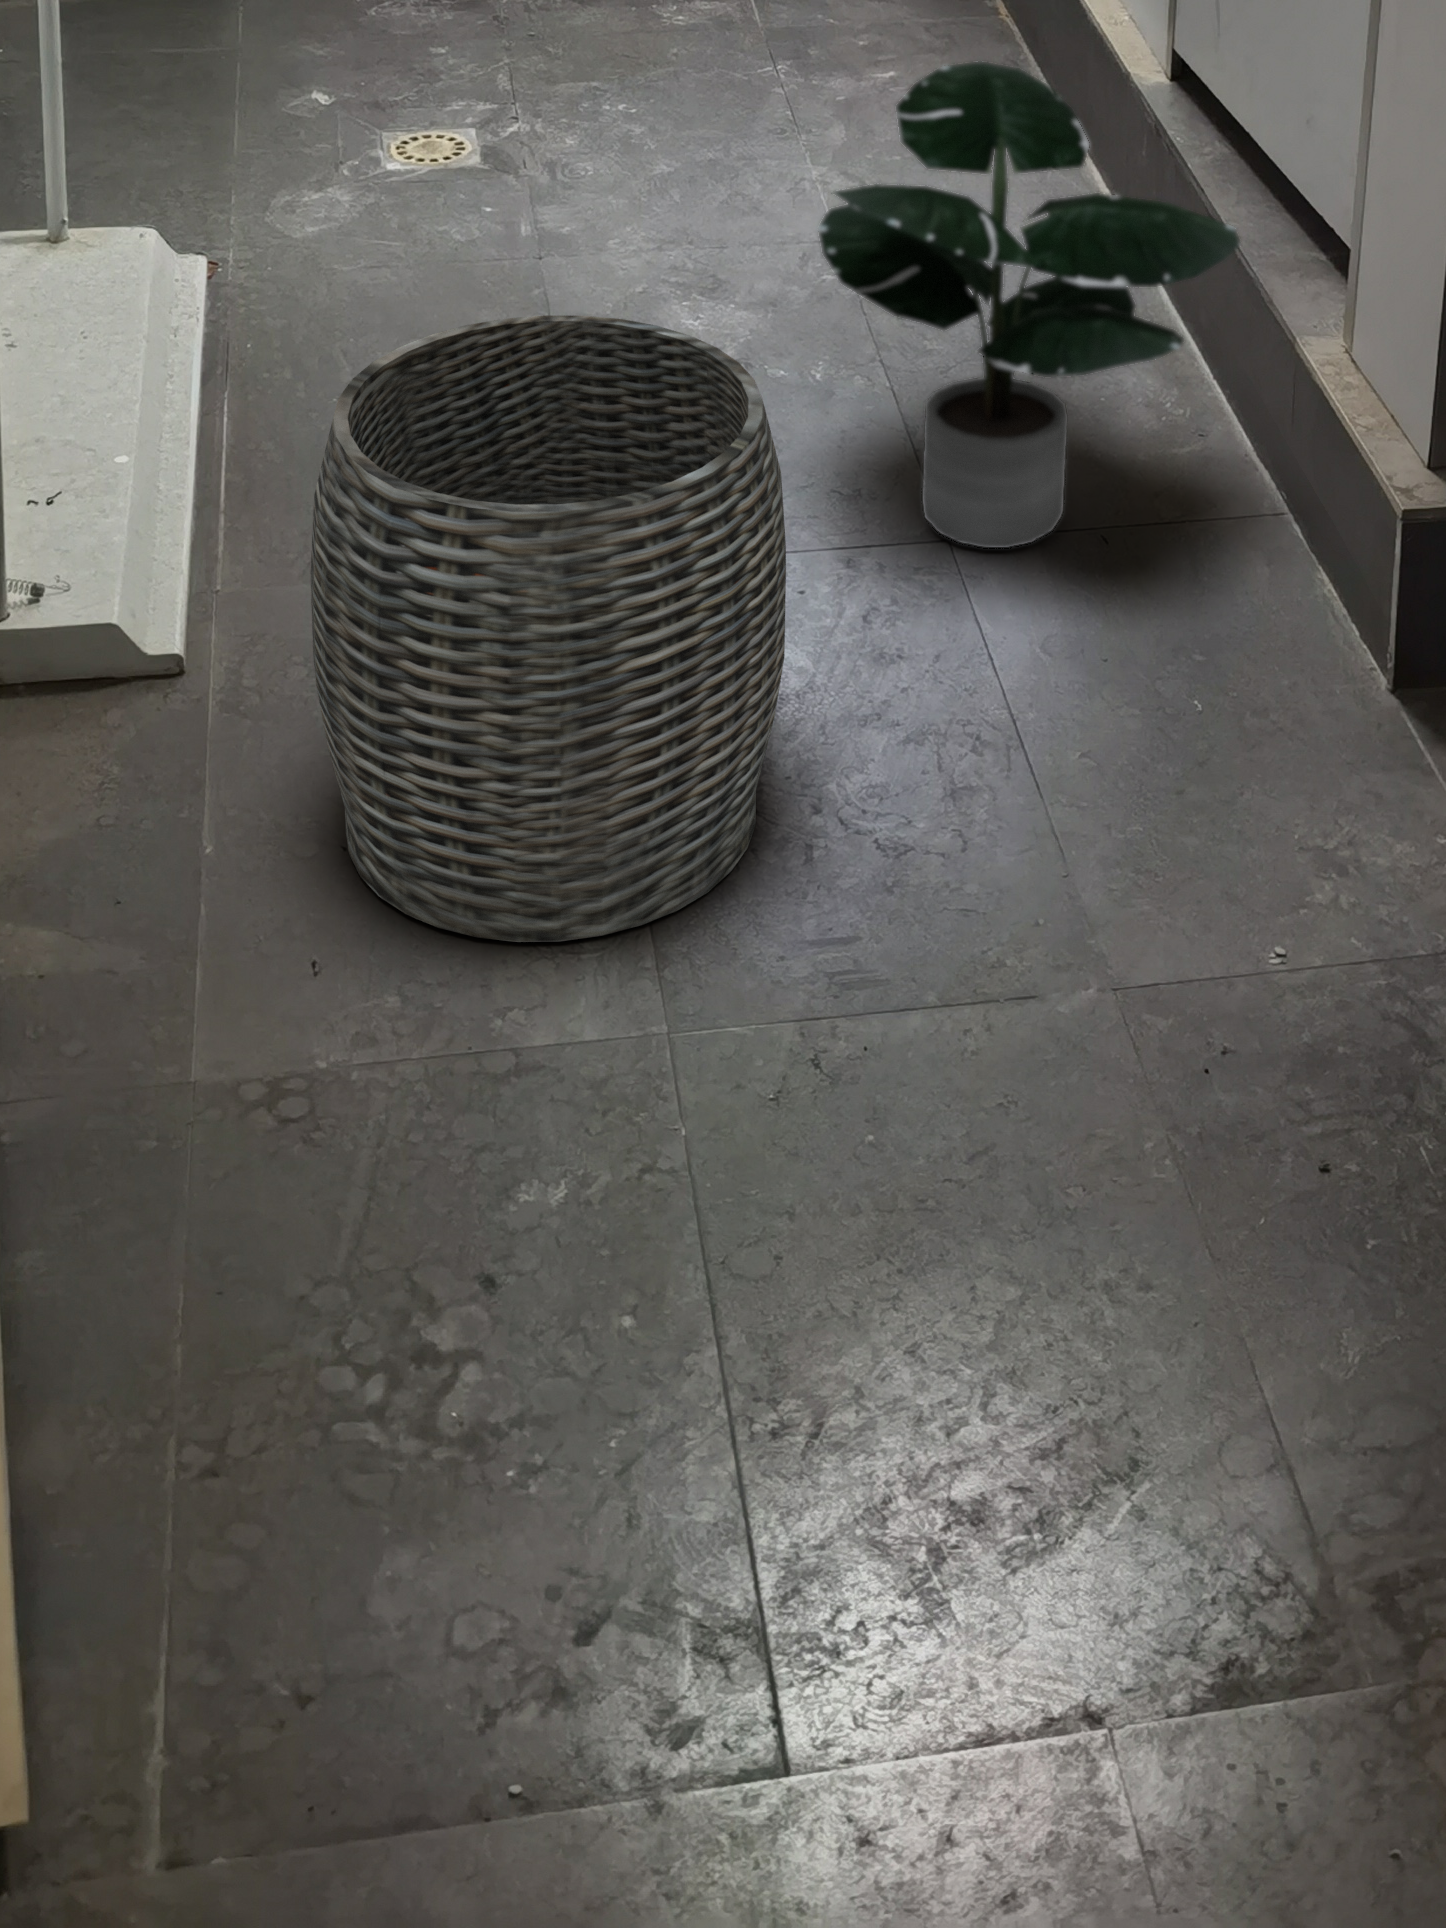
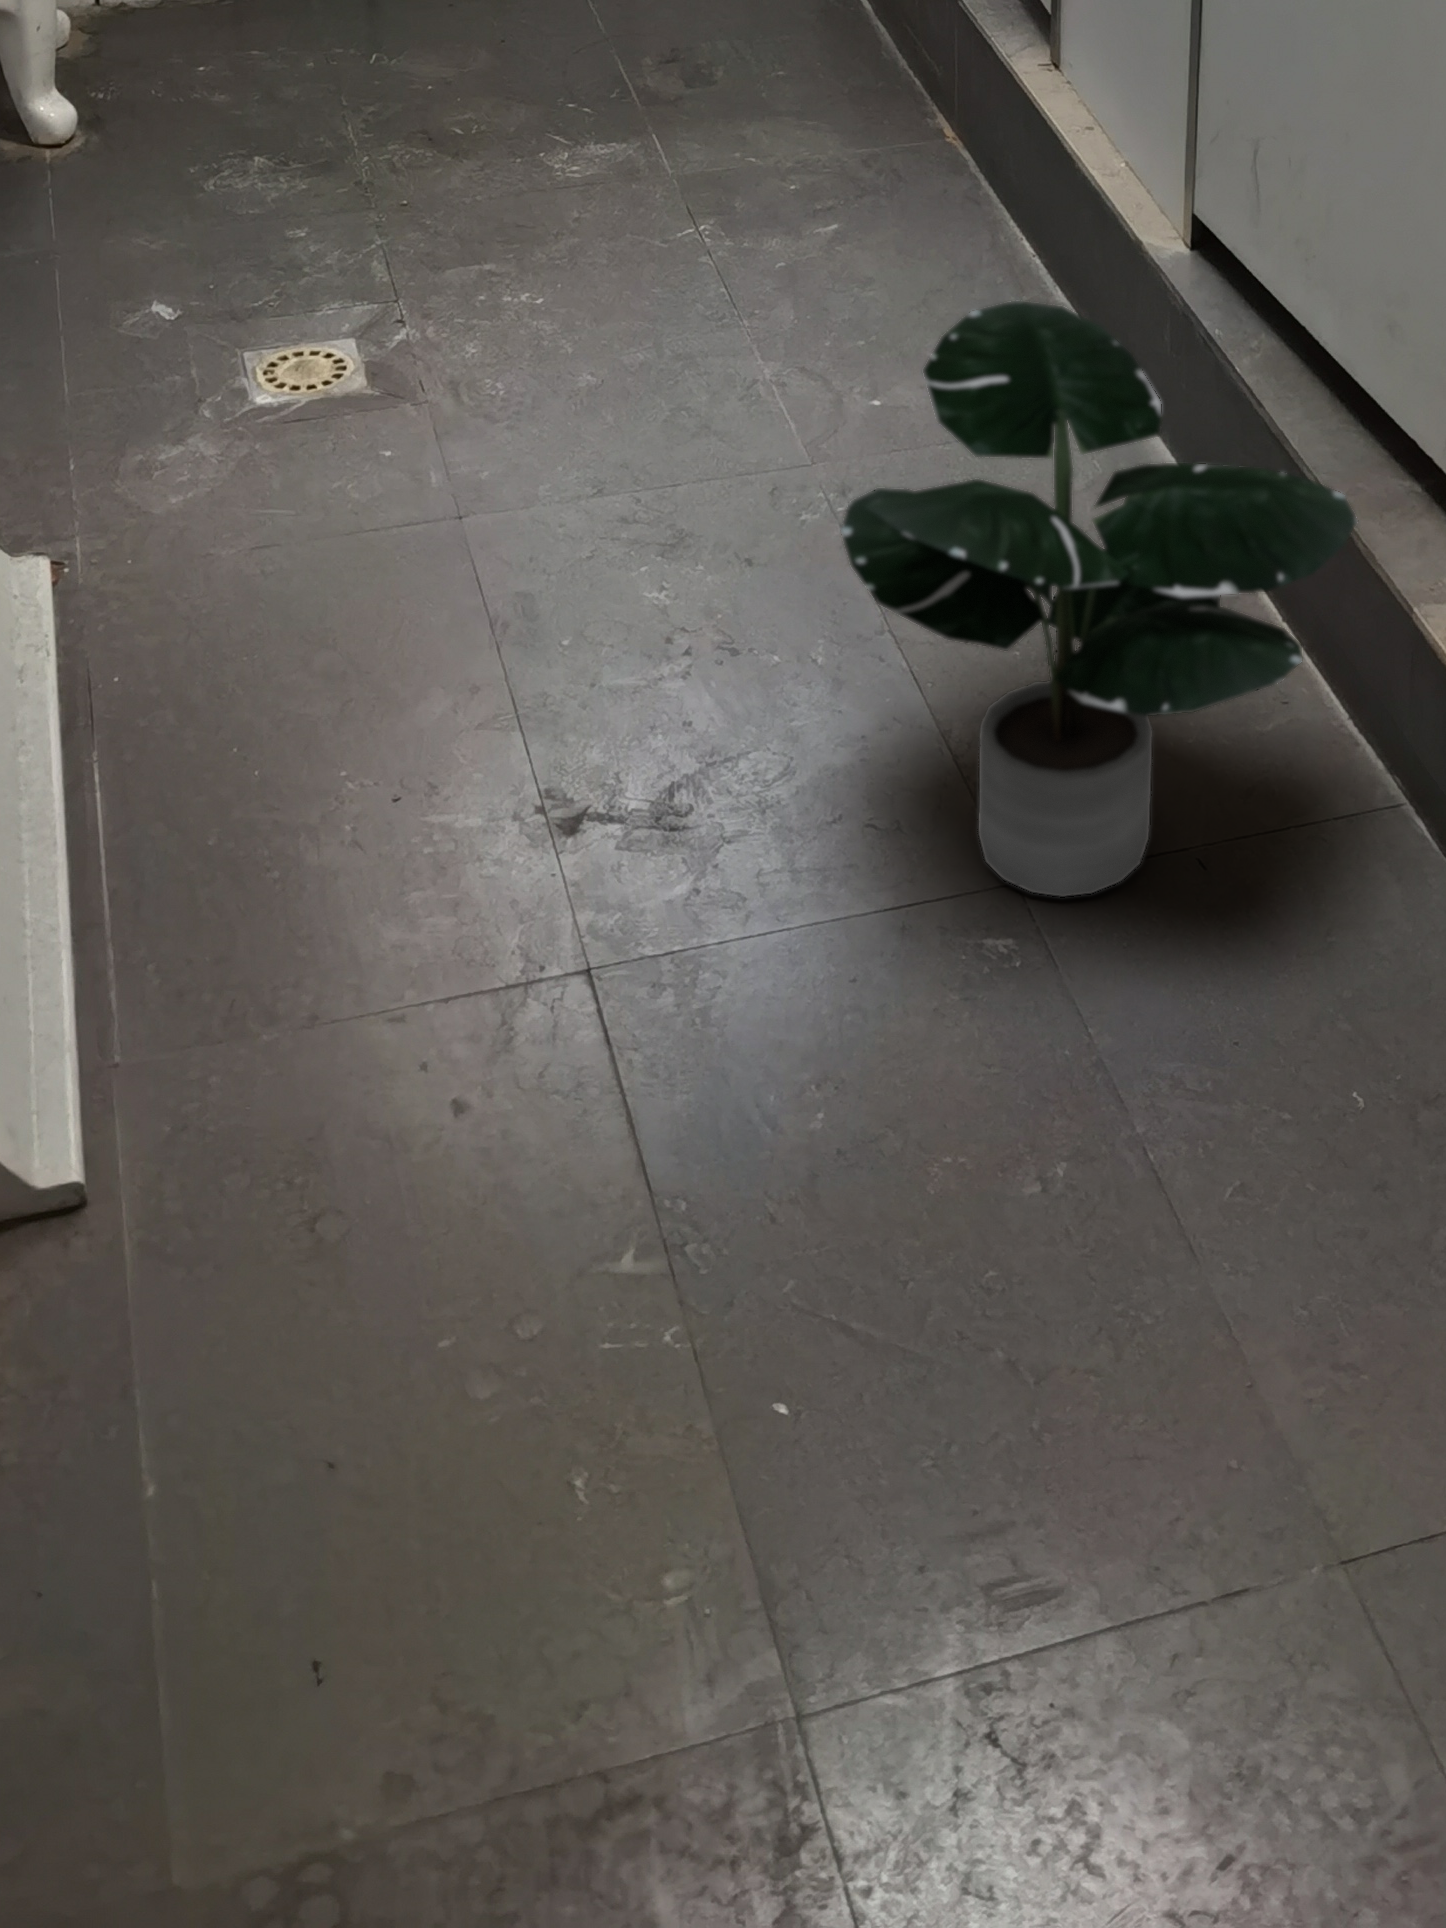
woven basket: present [310,315,786,942] -> none [275,735,887,1586]

